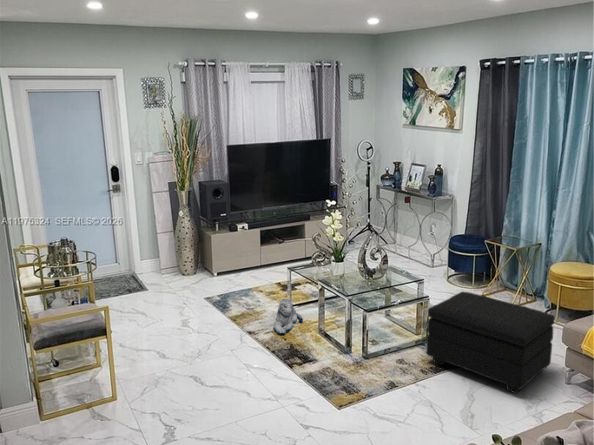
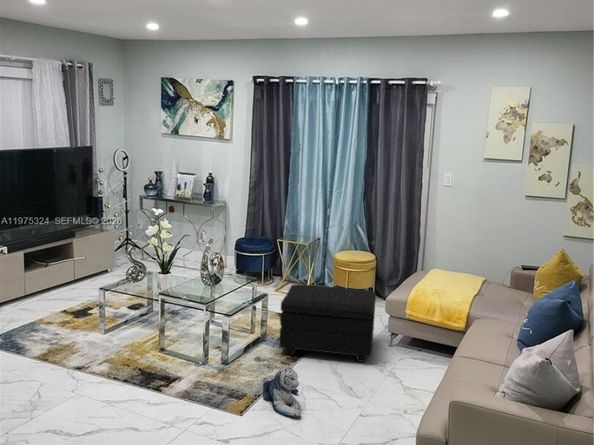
plush toy: present [274,299,303,334] -> present [263,368,301,418]

